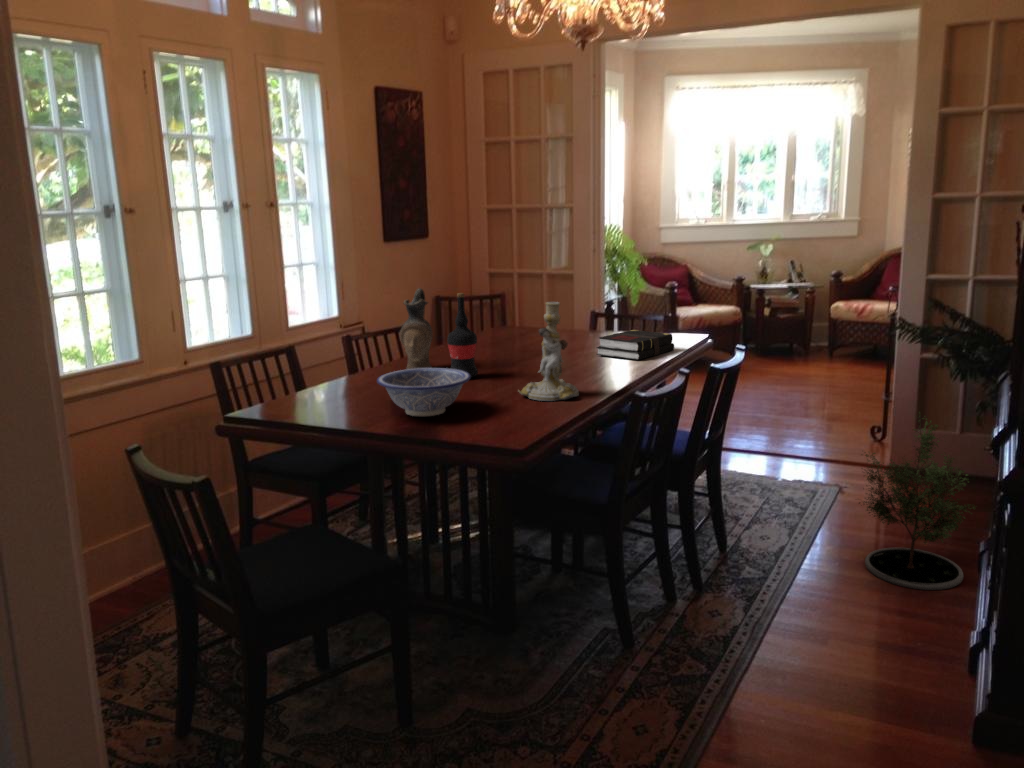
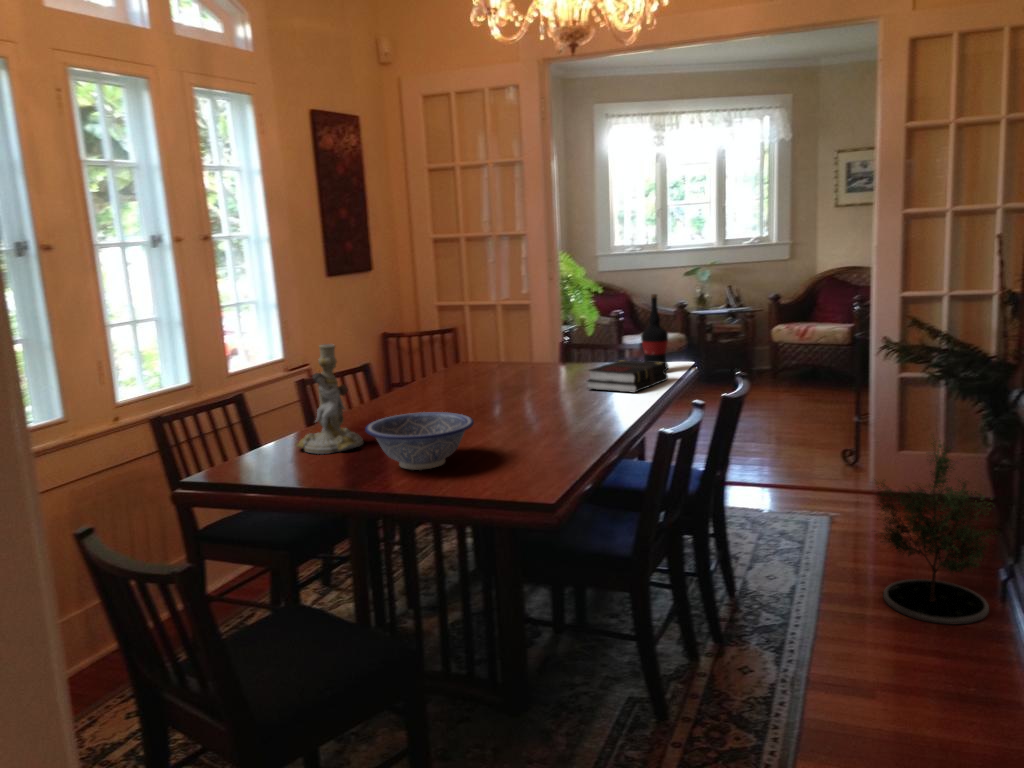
ceramic pitcher: present [400,288,432,369] -> none [371,323,408,416]
wine bottle: present [447,293,478,377] -> present [641,294,669,370]
candlestick: present [519,302,579,401] -> present [295,344,363,454]

